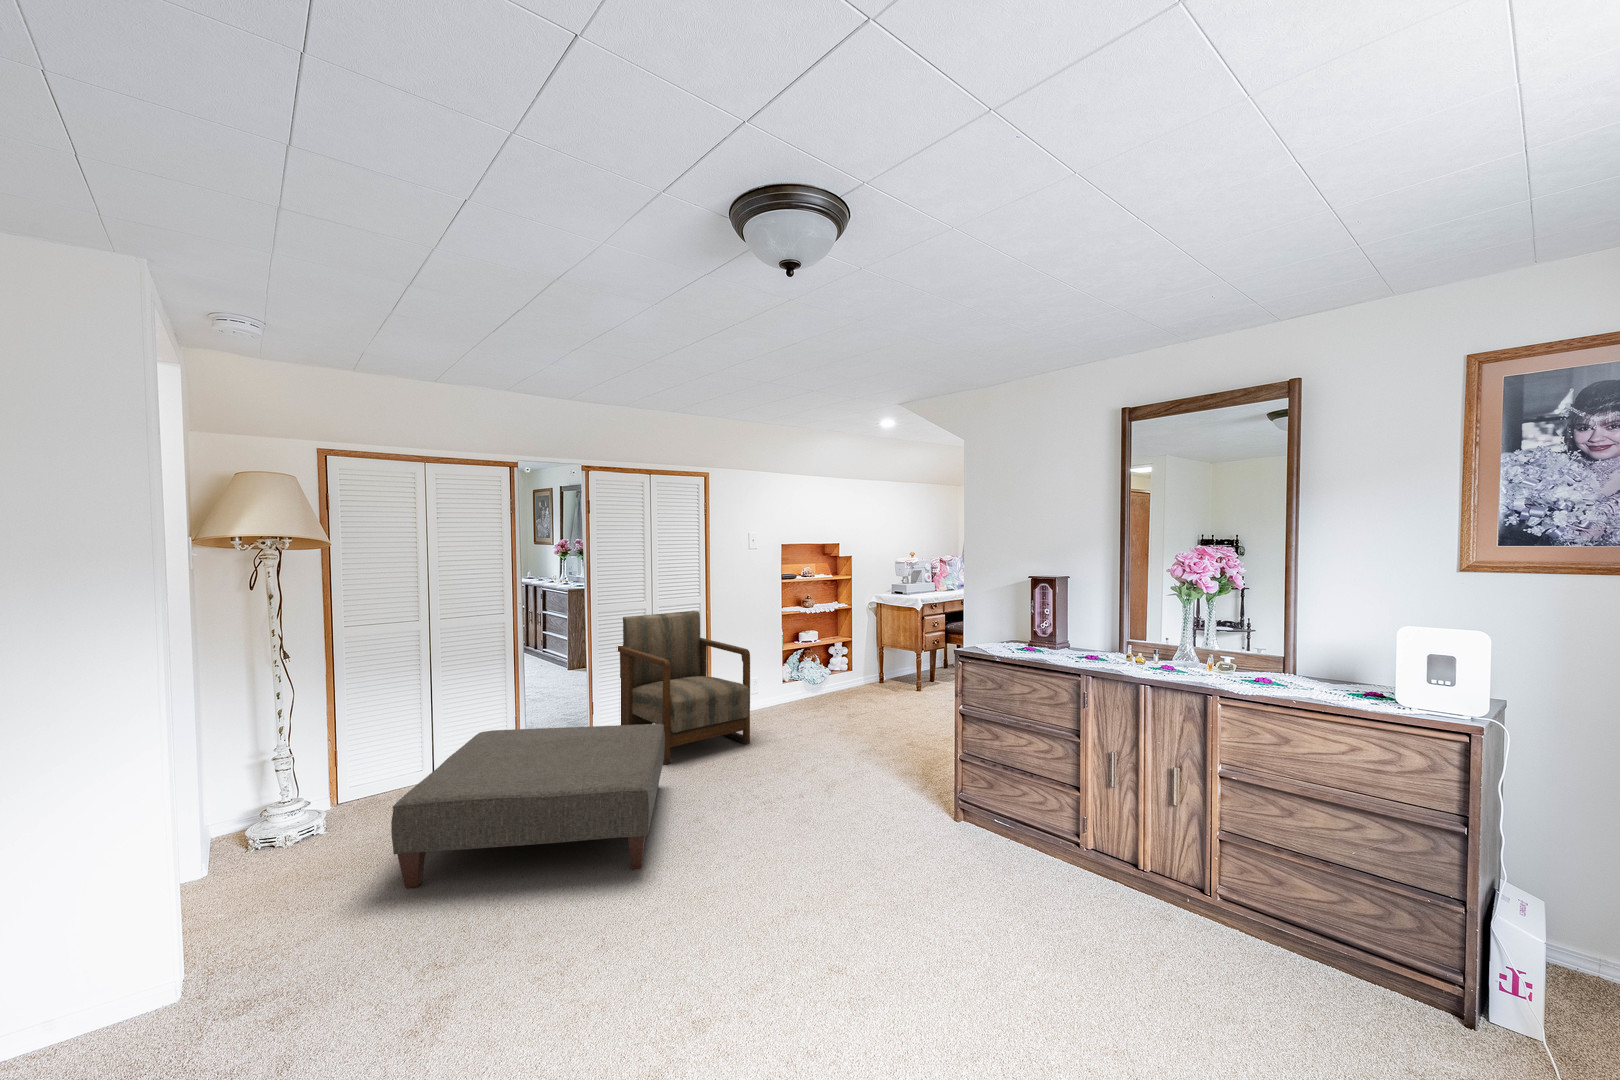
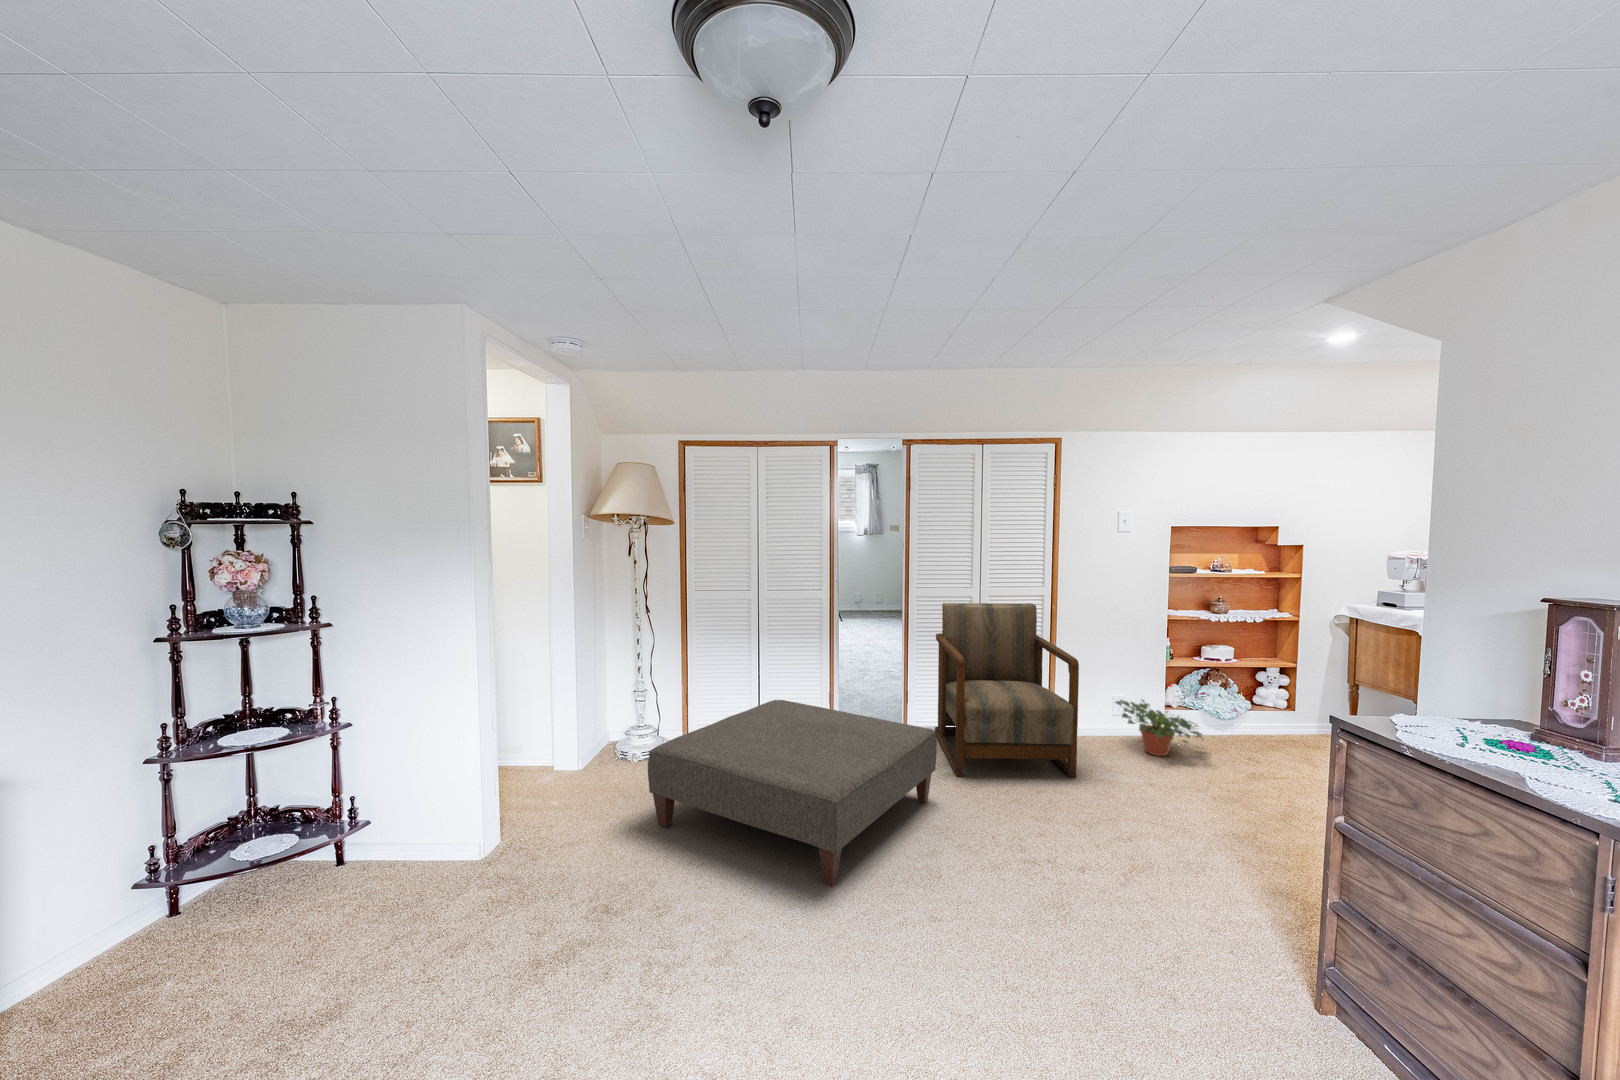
potted plant: none [754,677,818,717] -> present [1116,700,1202,756]

